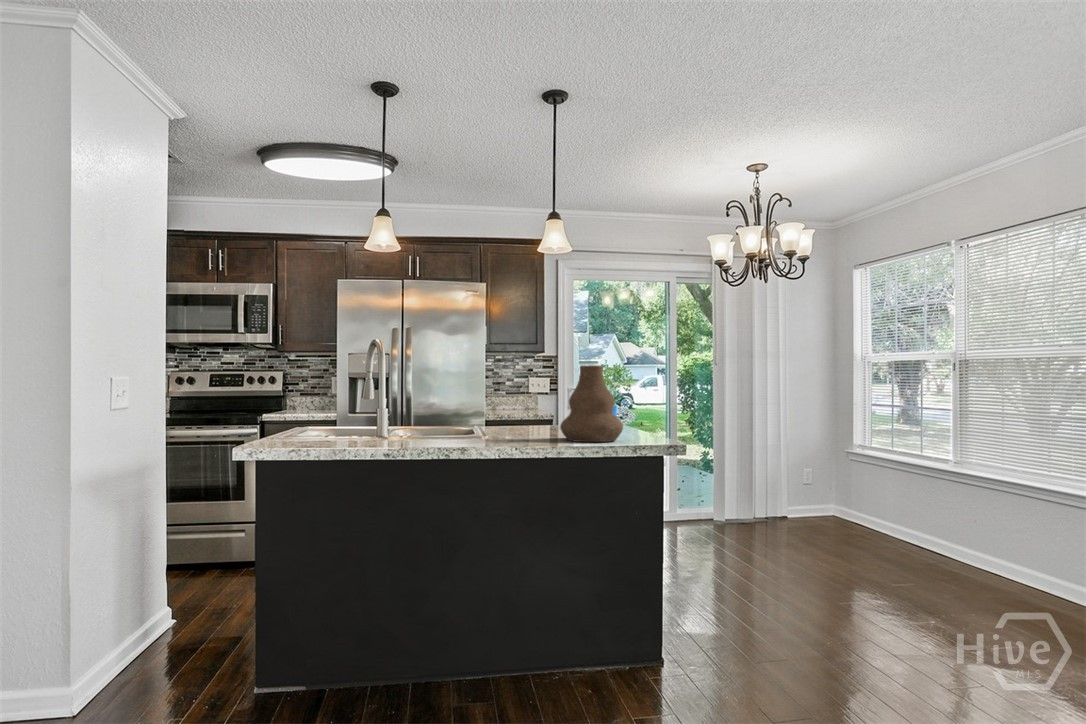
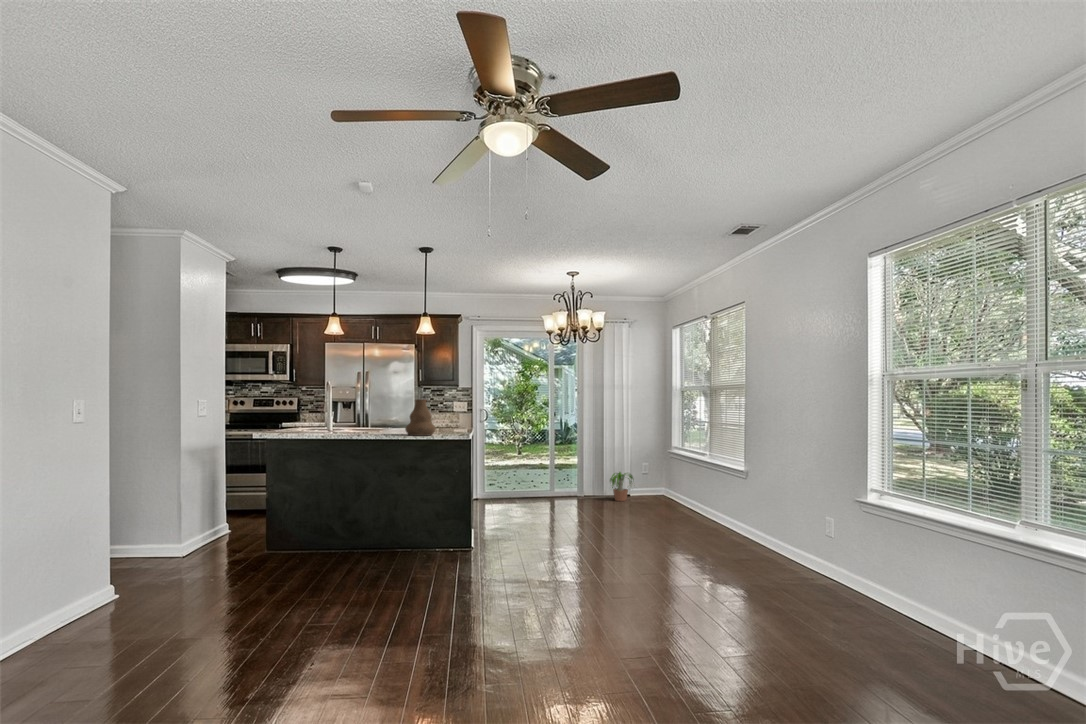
potted plant: none [766,483,813,528] -> present [610,472,633,501]

